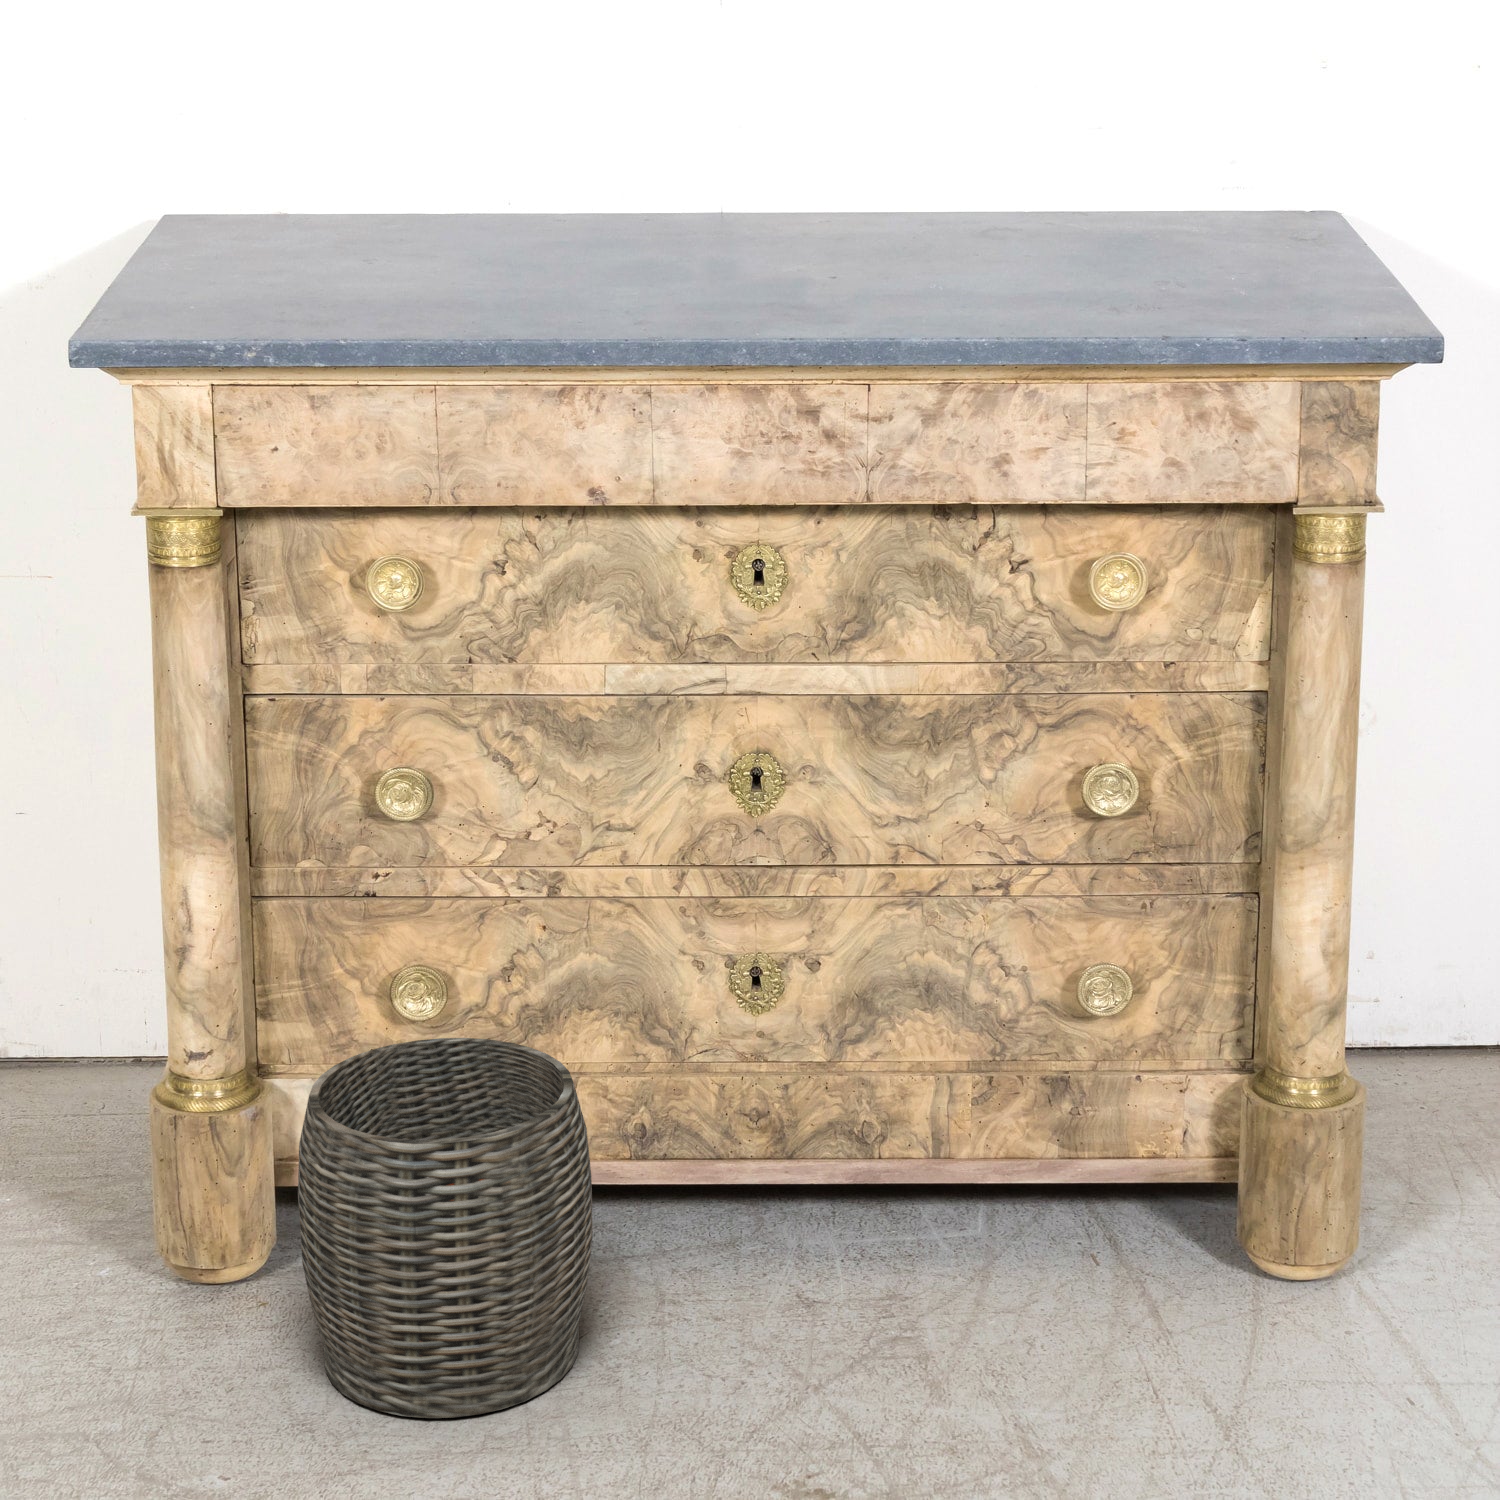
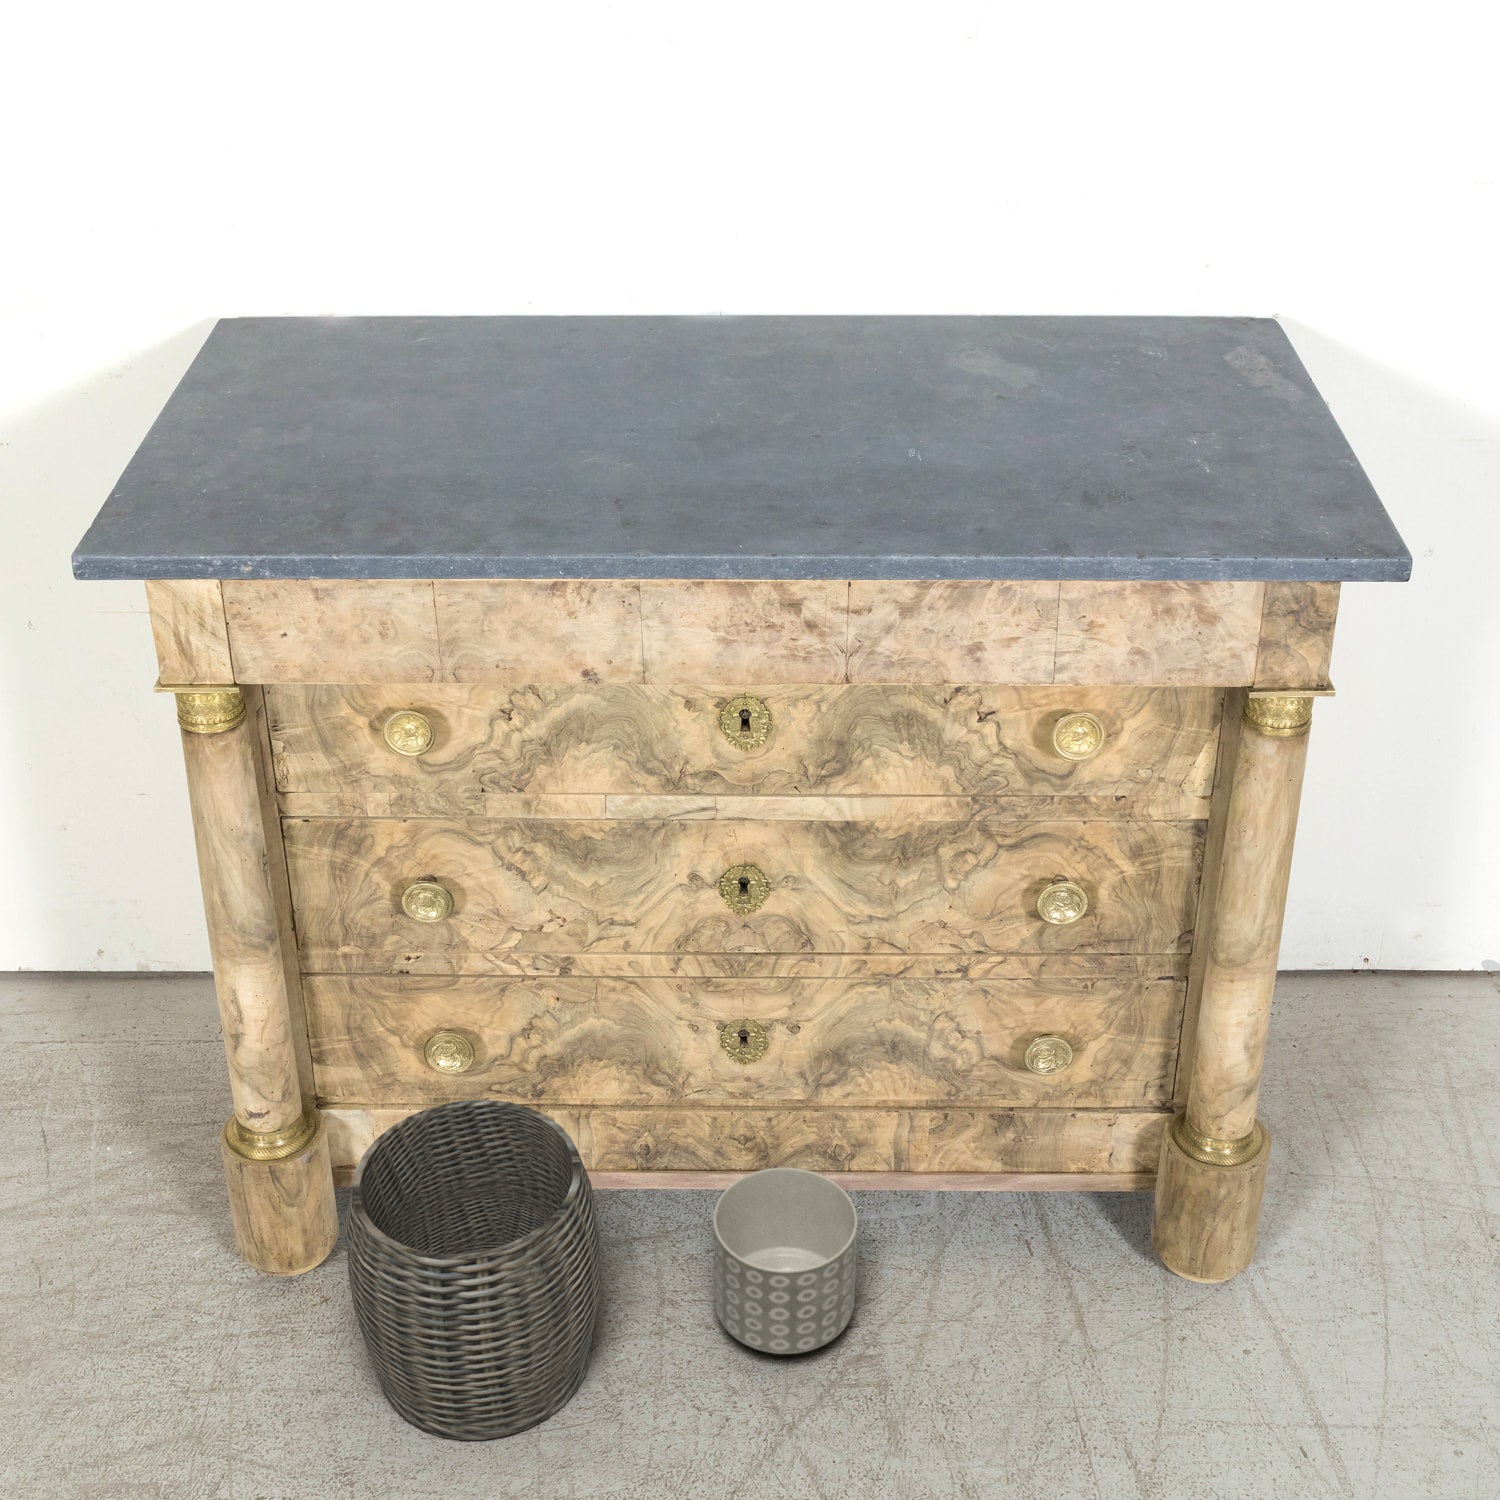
planter: none [723,1137,891,1335] -> present [713,1167,857,1354]

